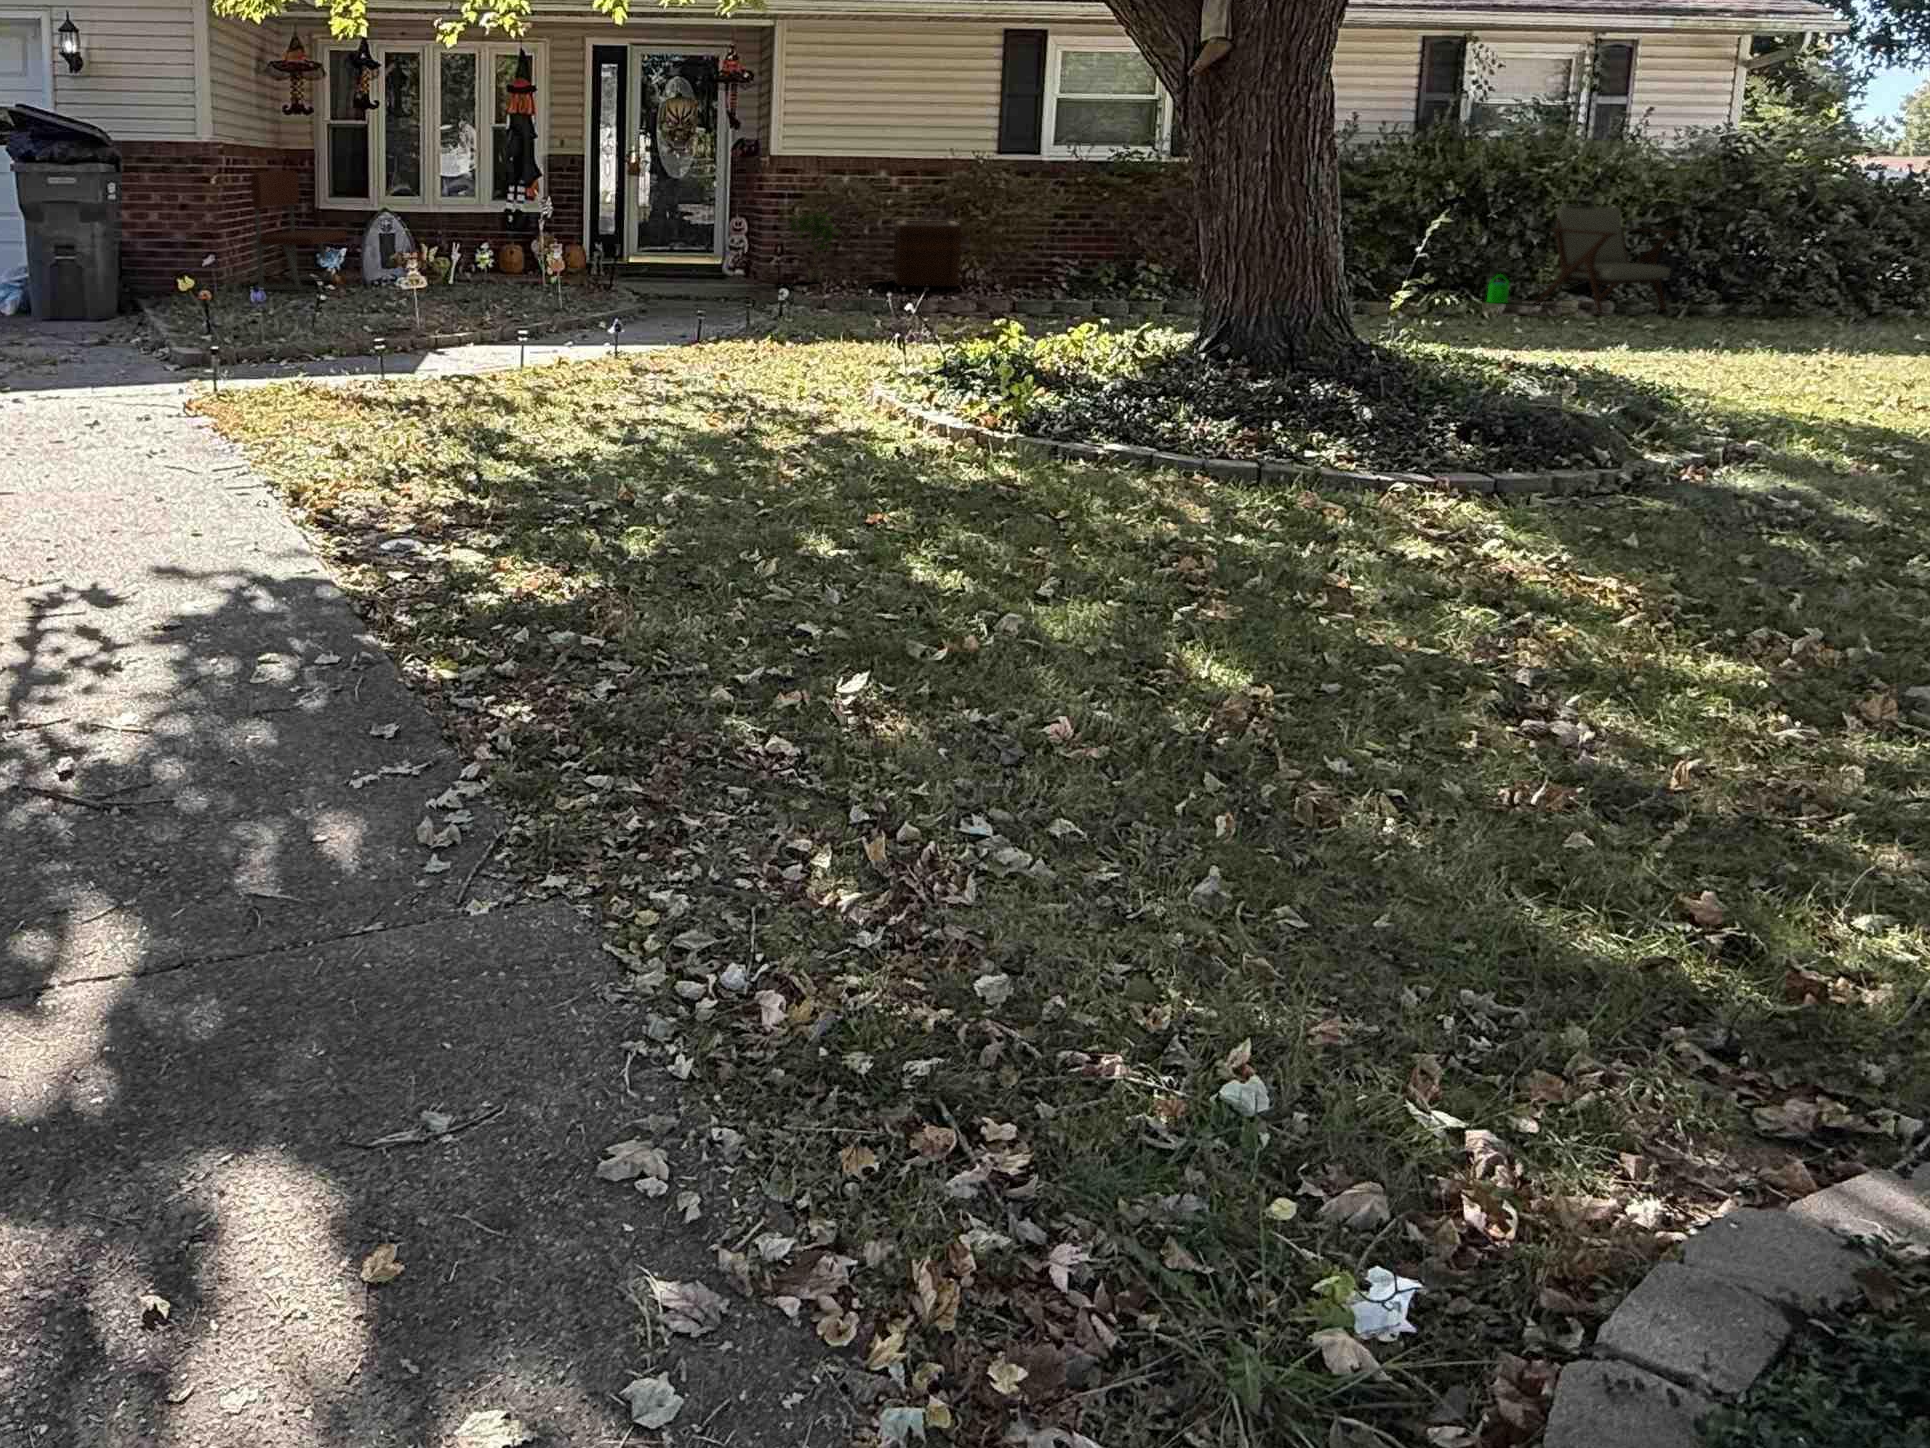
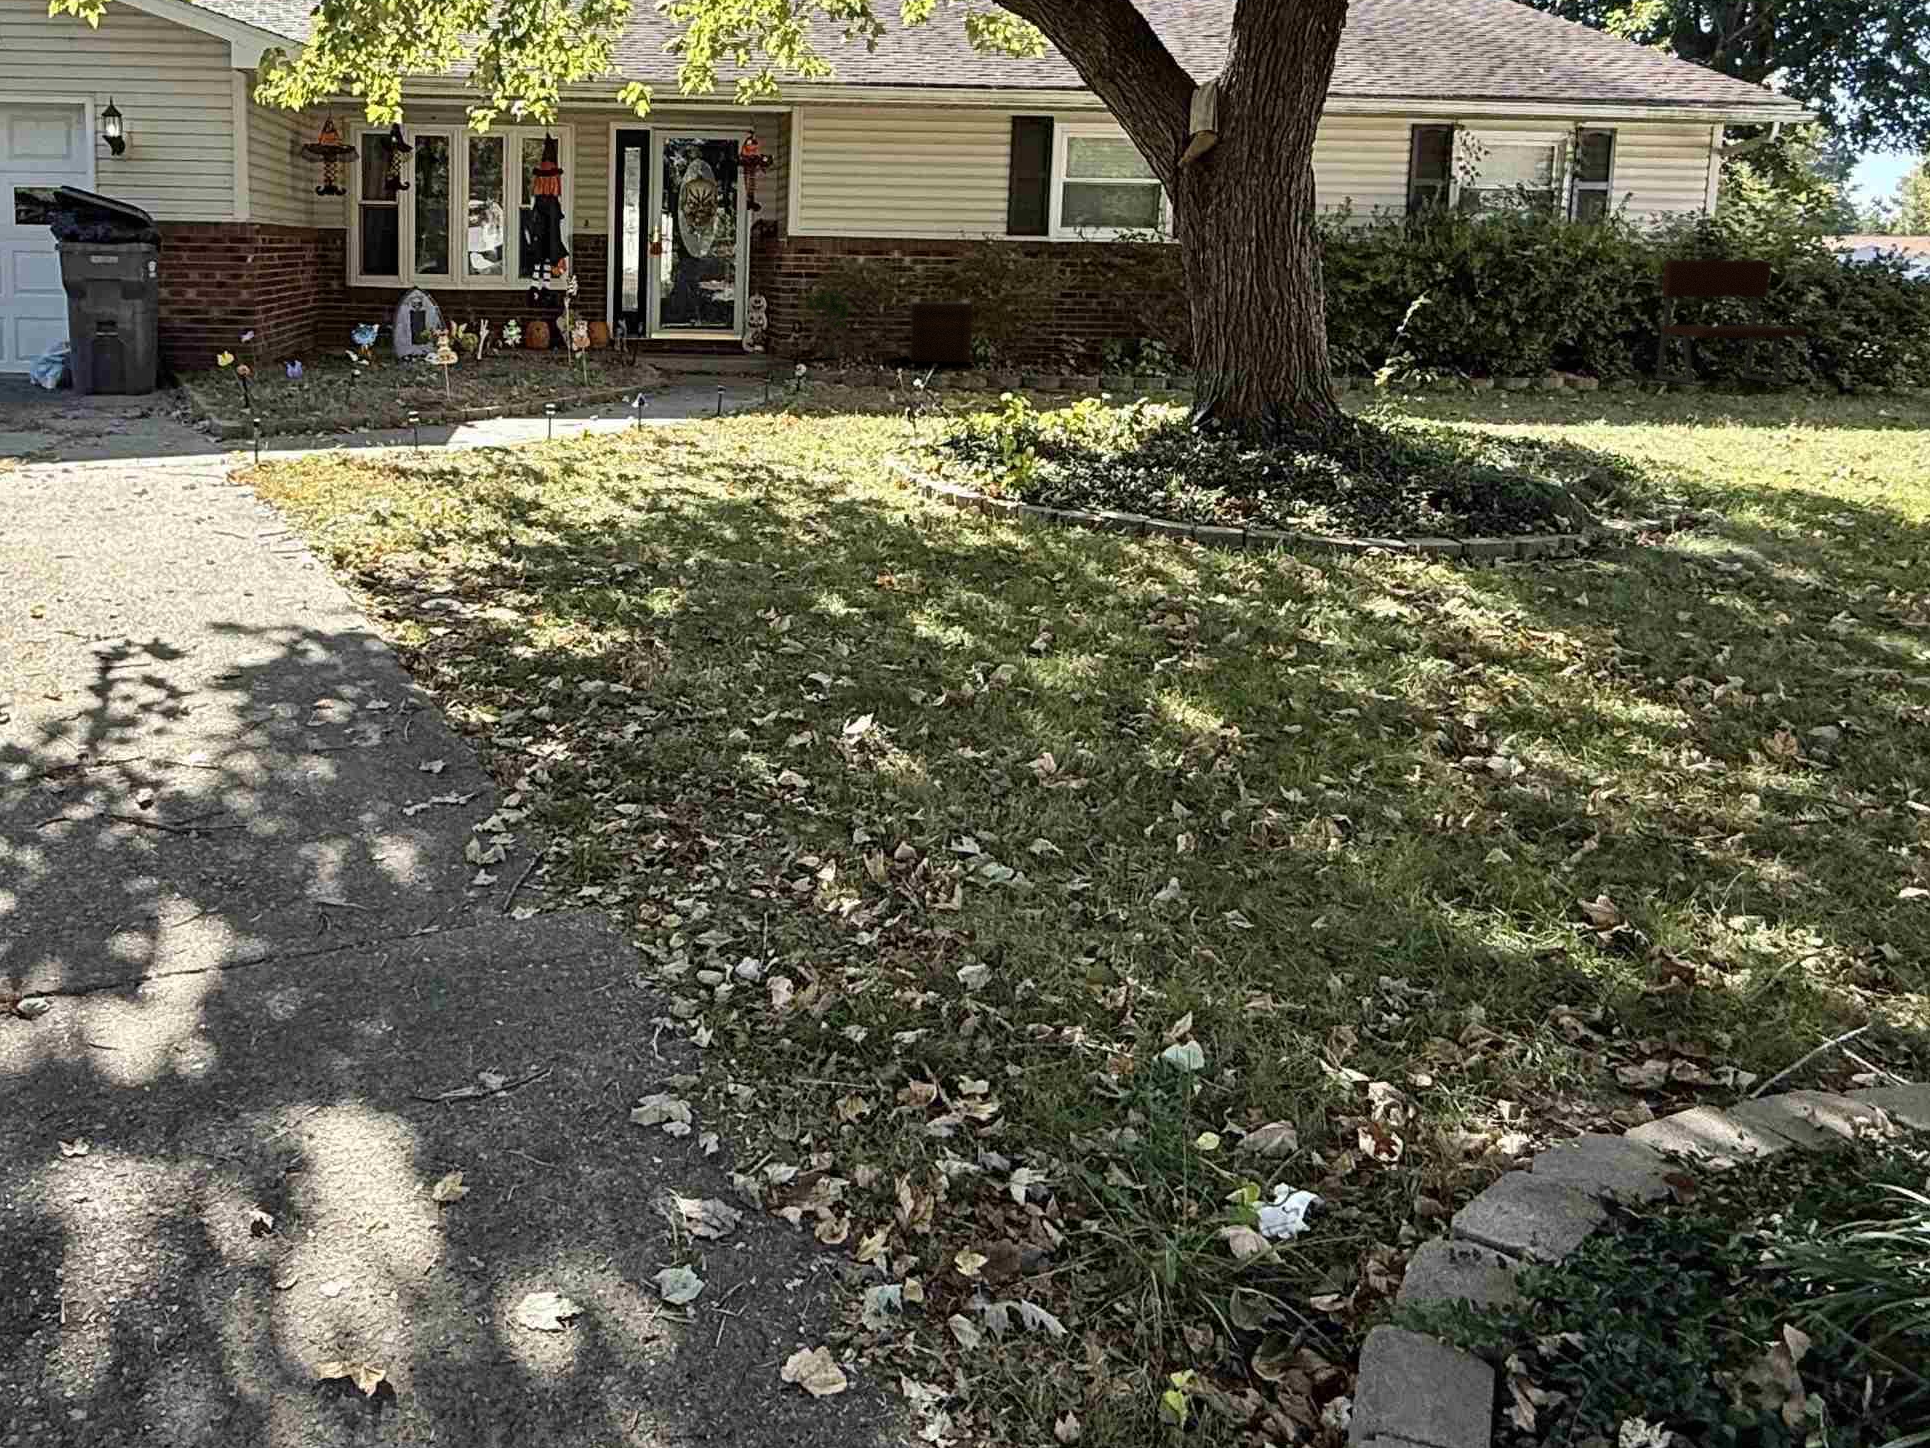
bench: present [251,170,347,290] -> present [1655,259,1806,384]
lounge chair: present [1535,207,1679,313] -> none [1521,287,1659,389]
watering can: present [1487,274,1509,303] -> none [1475,352,1499,380]

